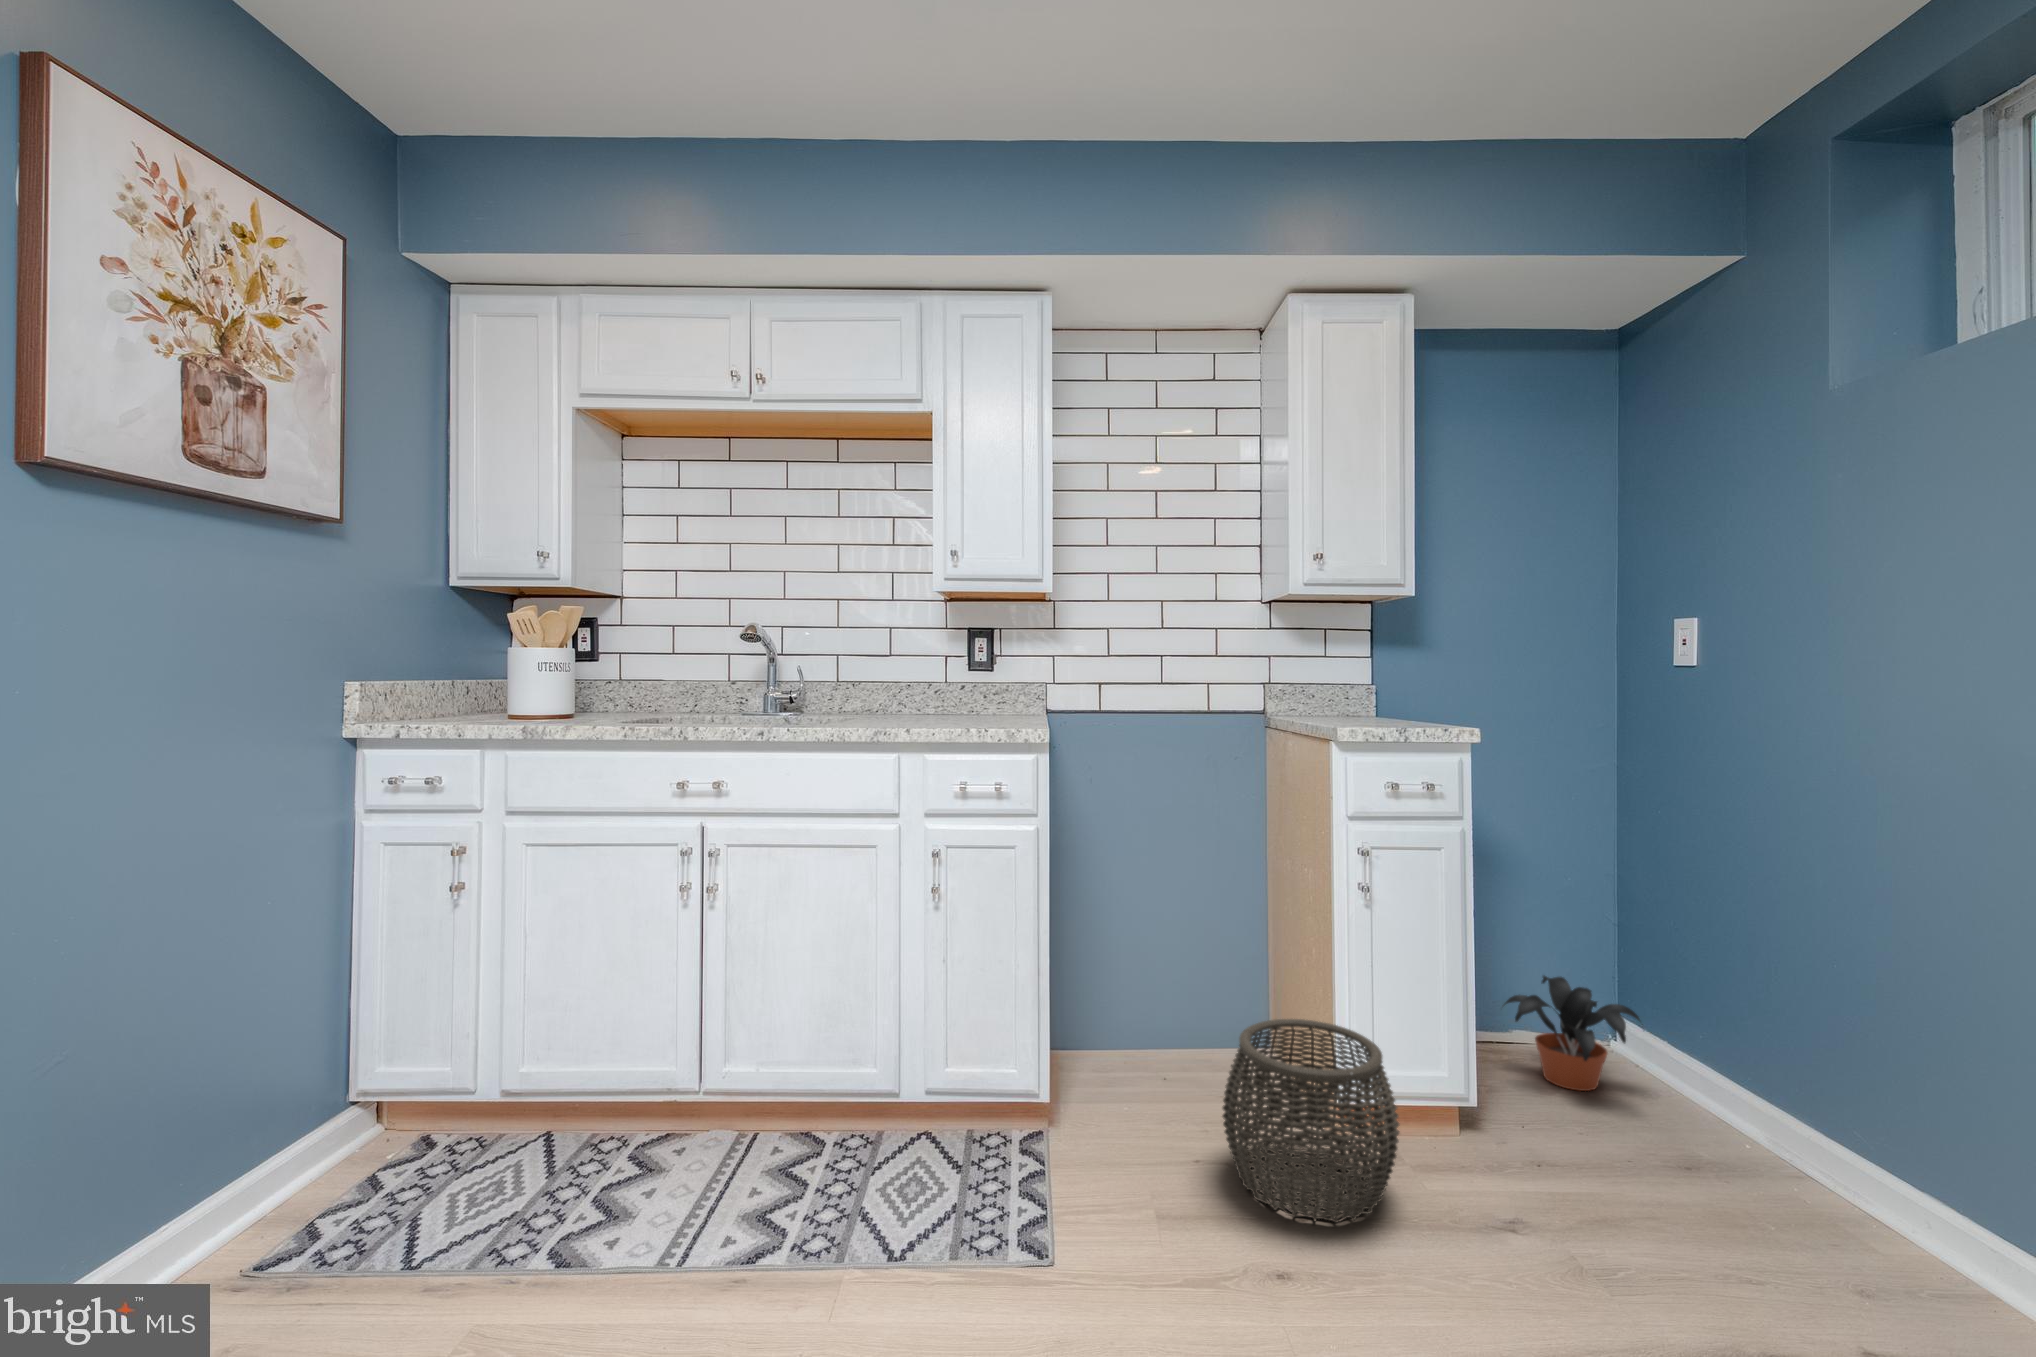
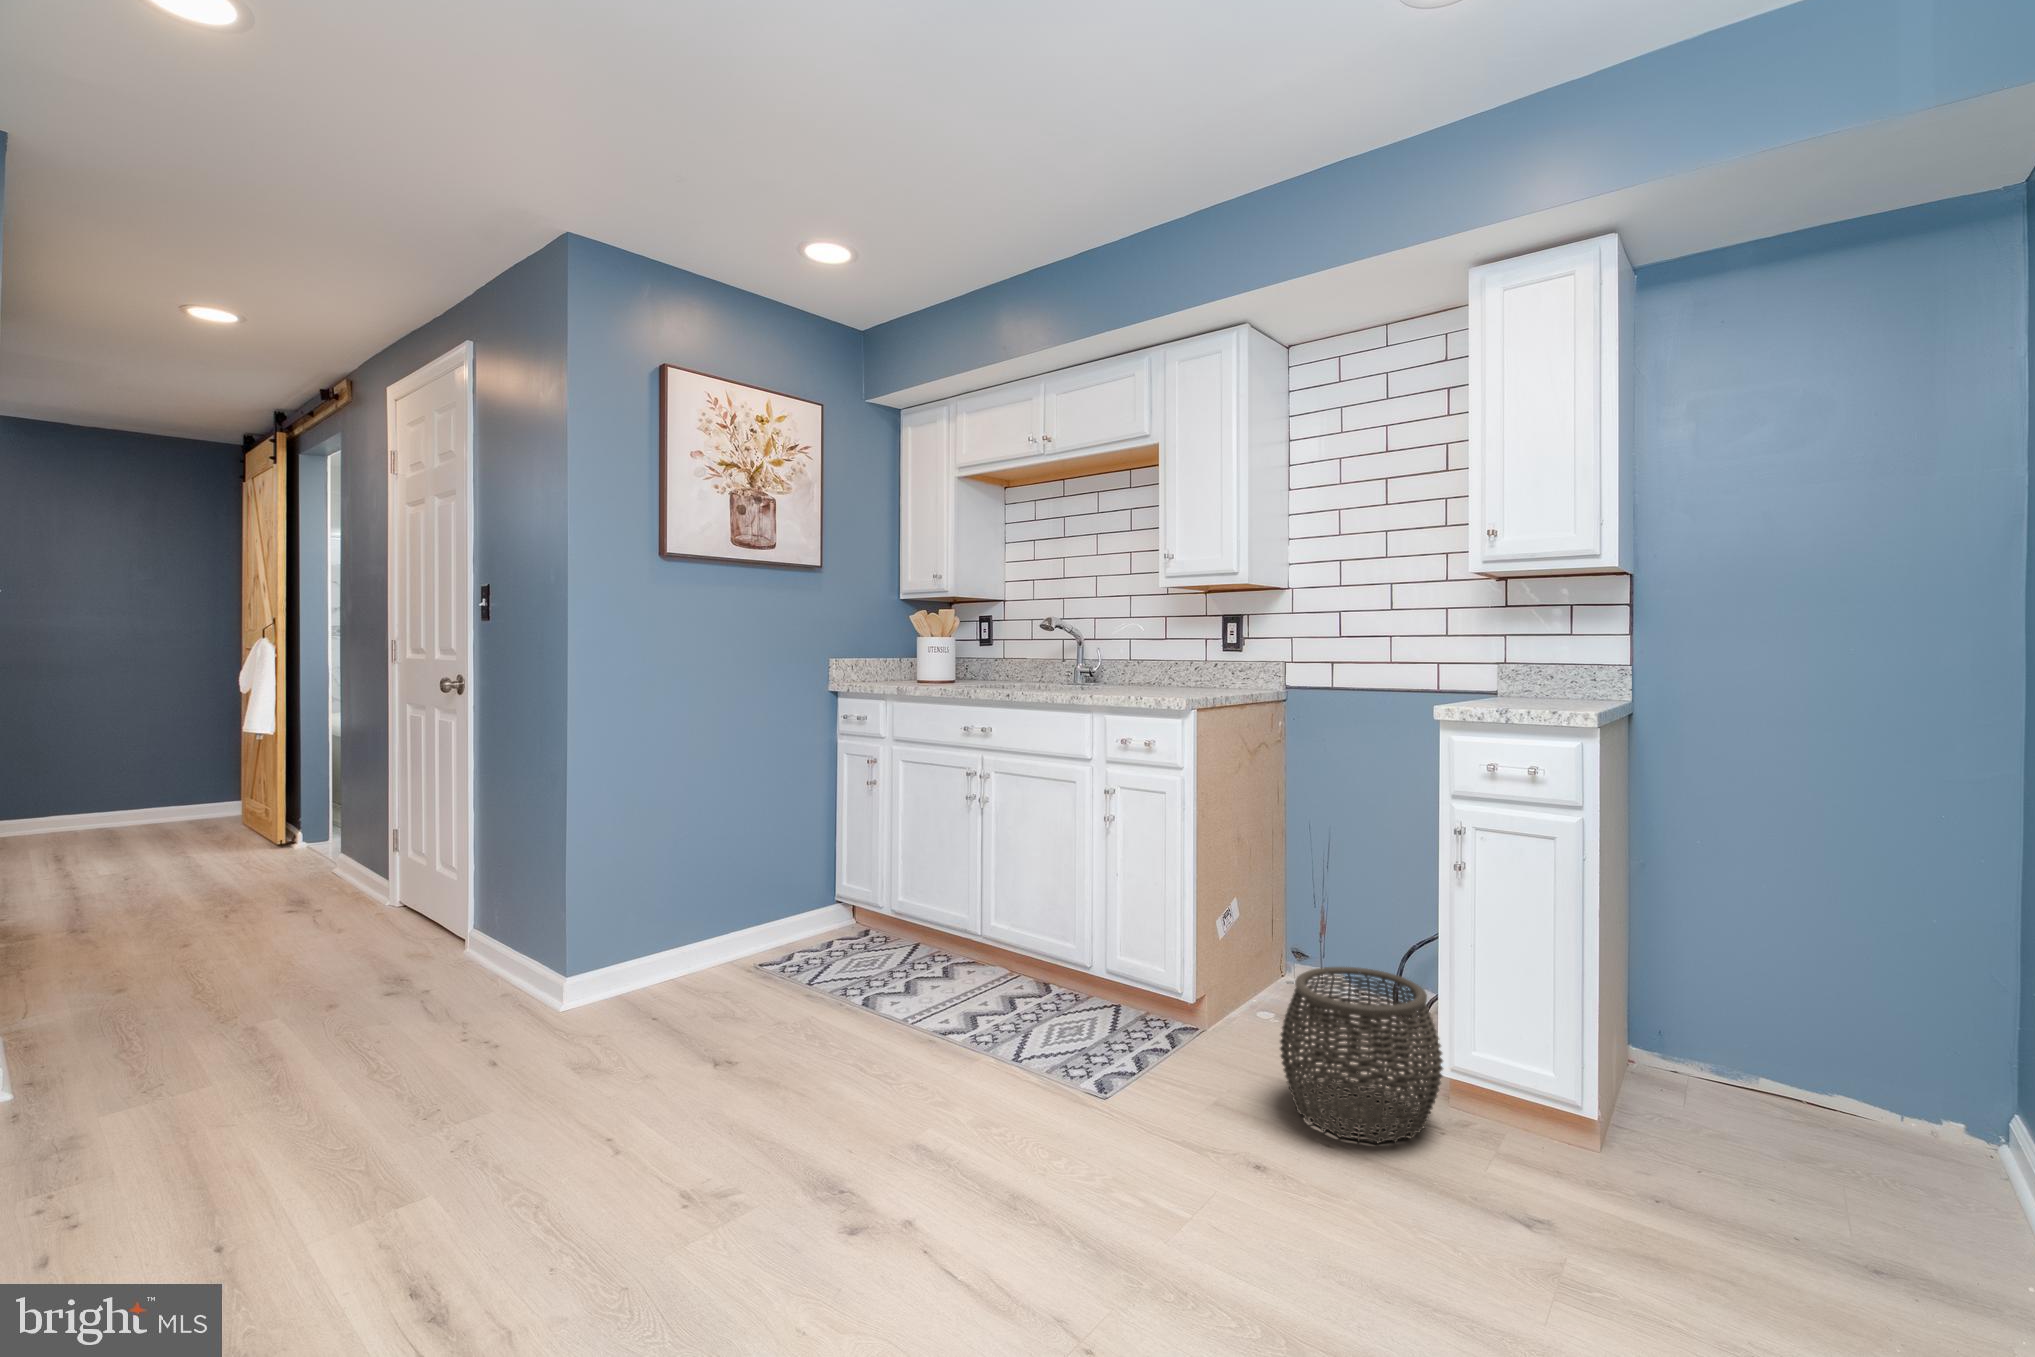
potted plant: present [1504,976,1643,1091] -> none [1753,1029,1960,1173]

